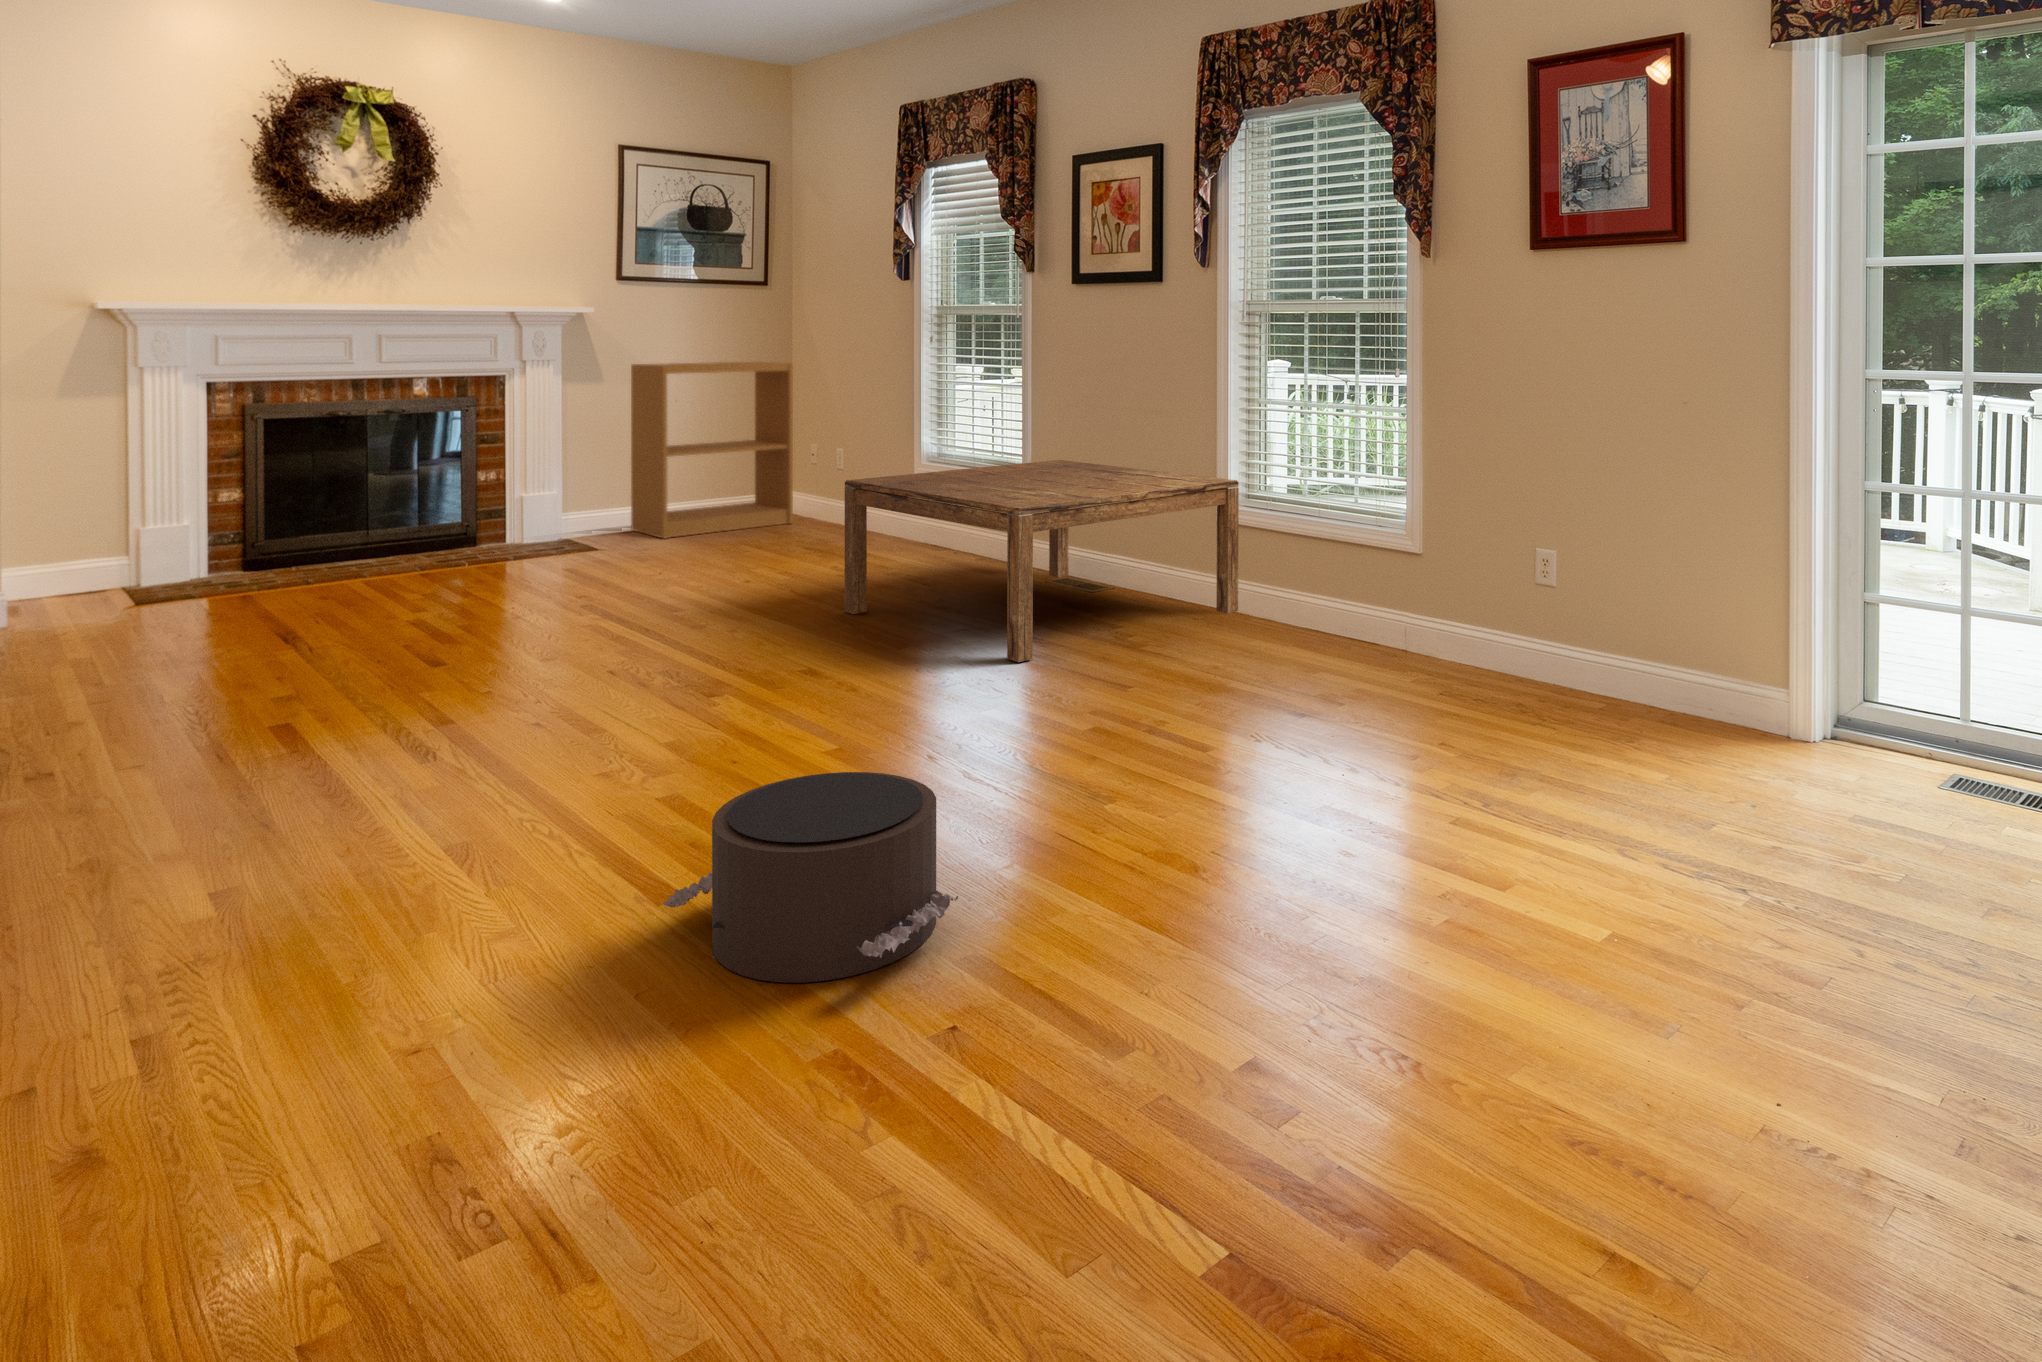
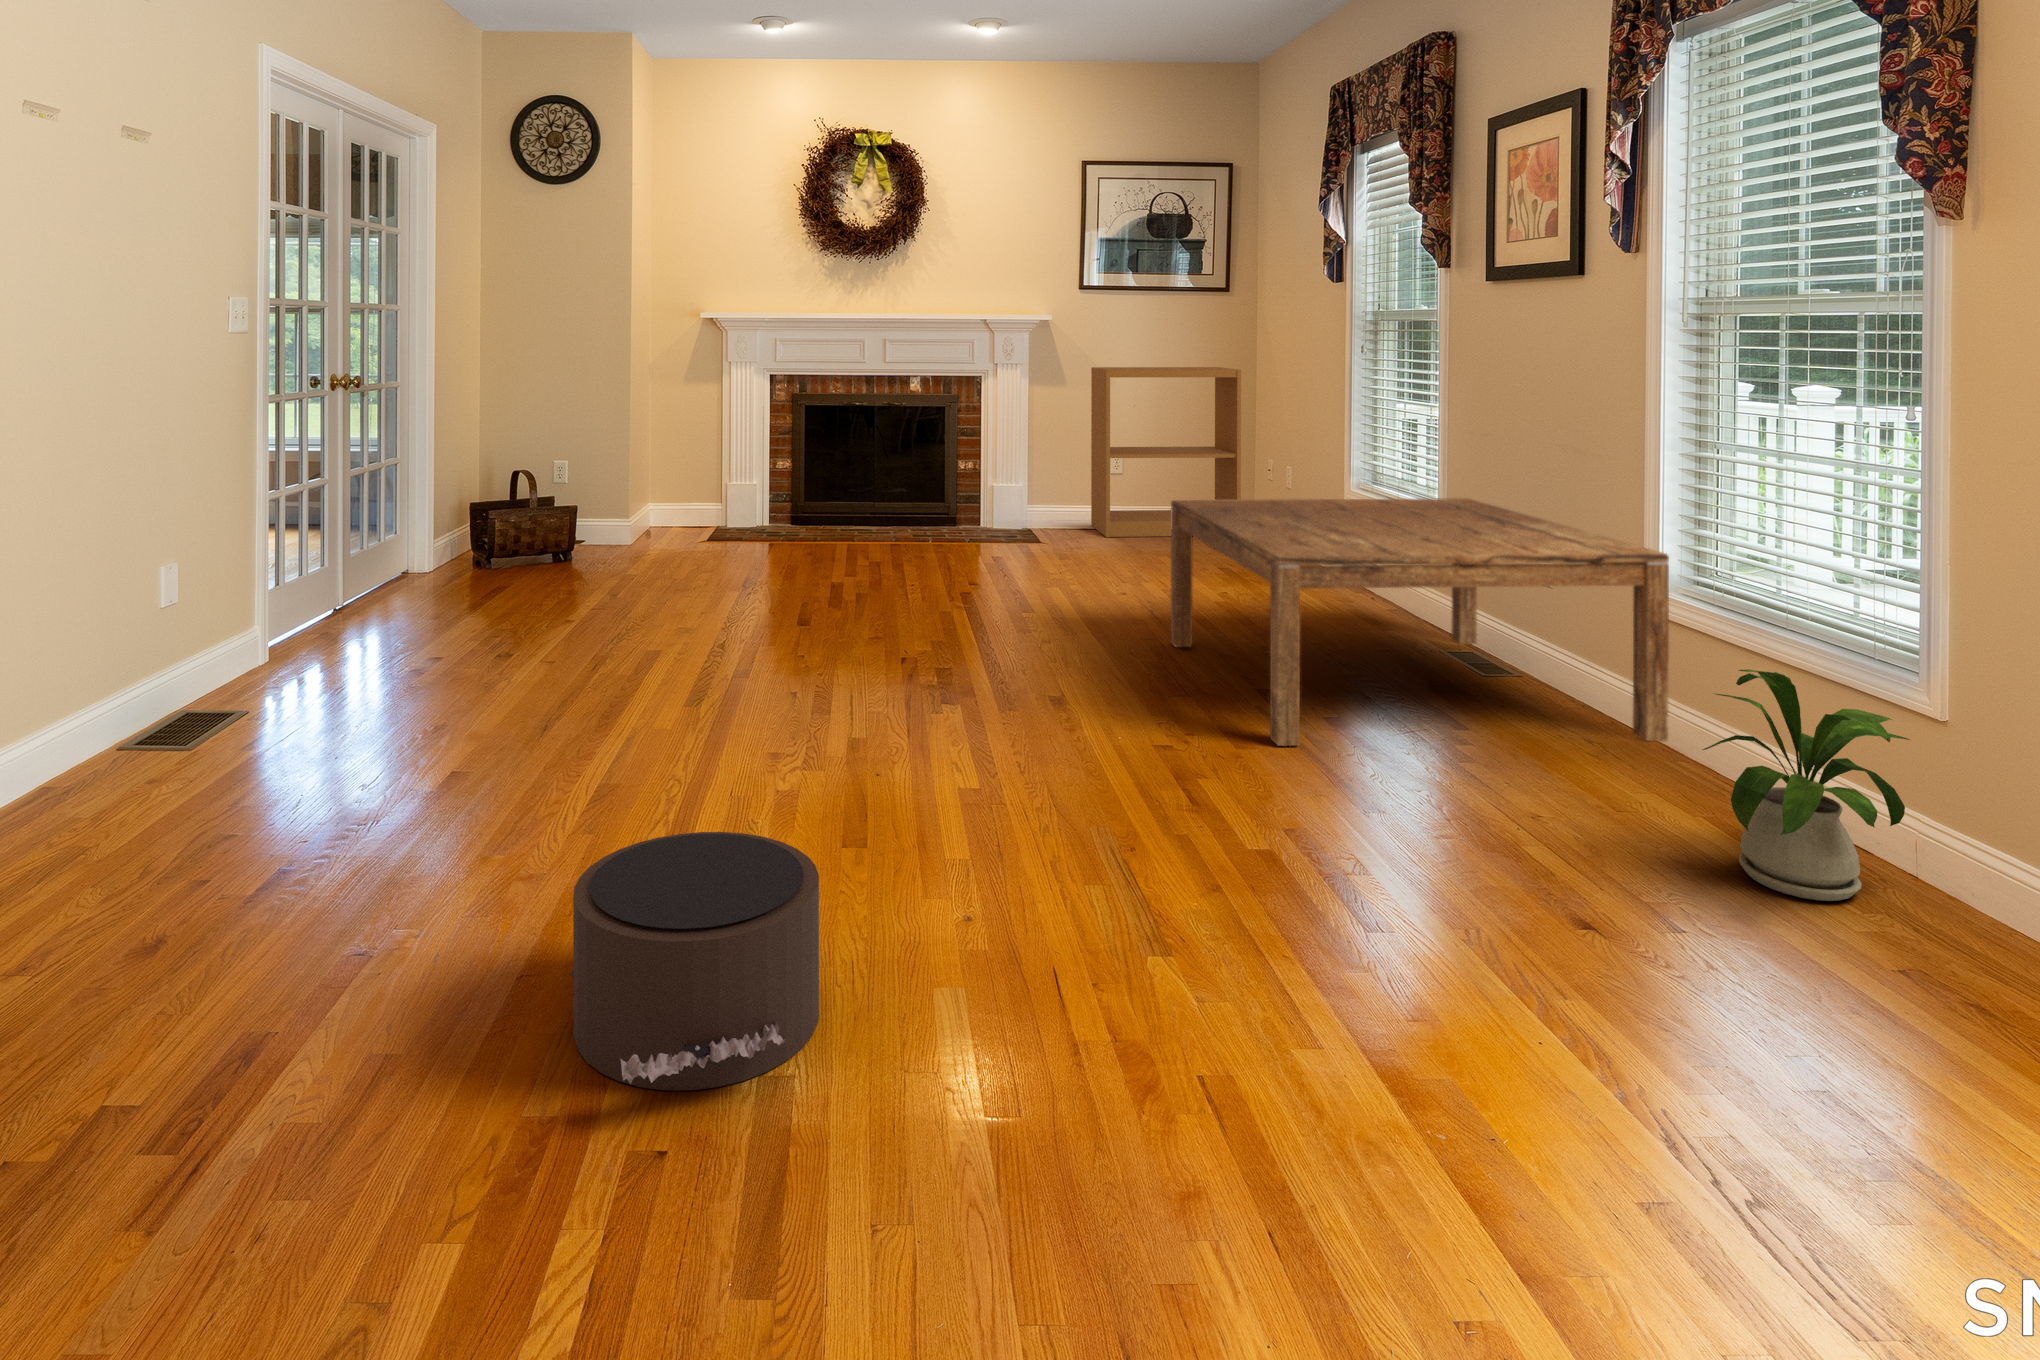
house plant: none [1317,536,1421,672] -> present [1703,669,1909,901]

